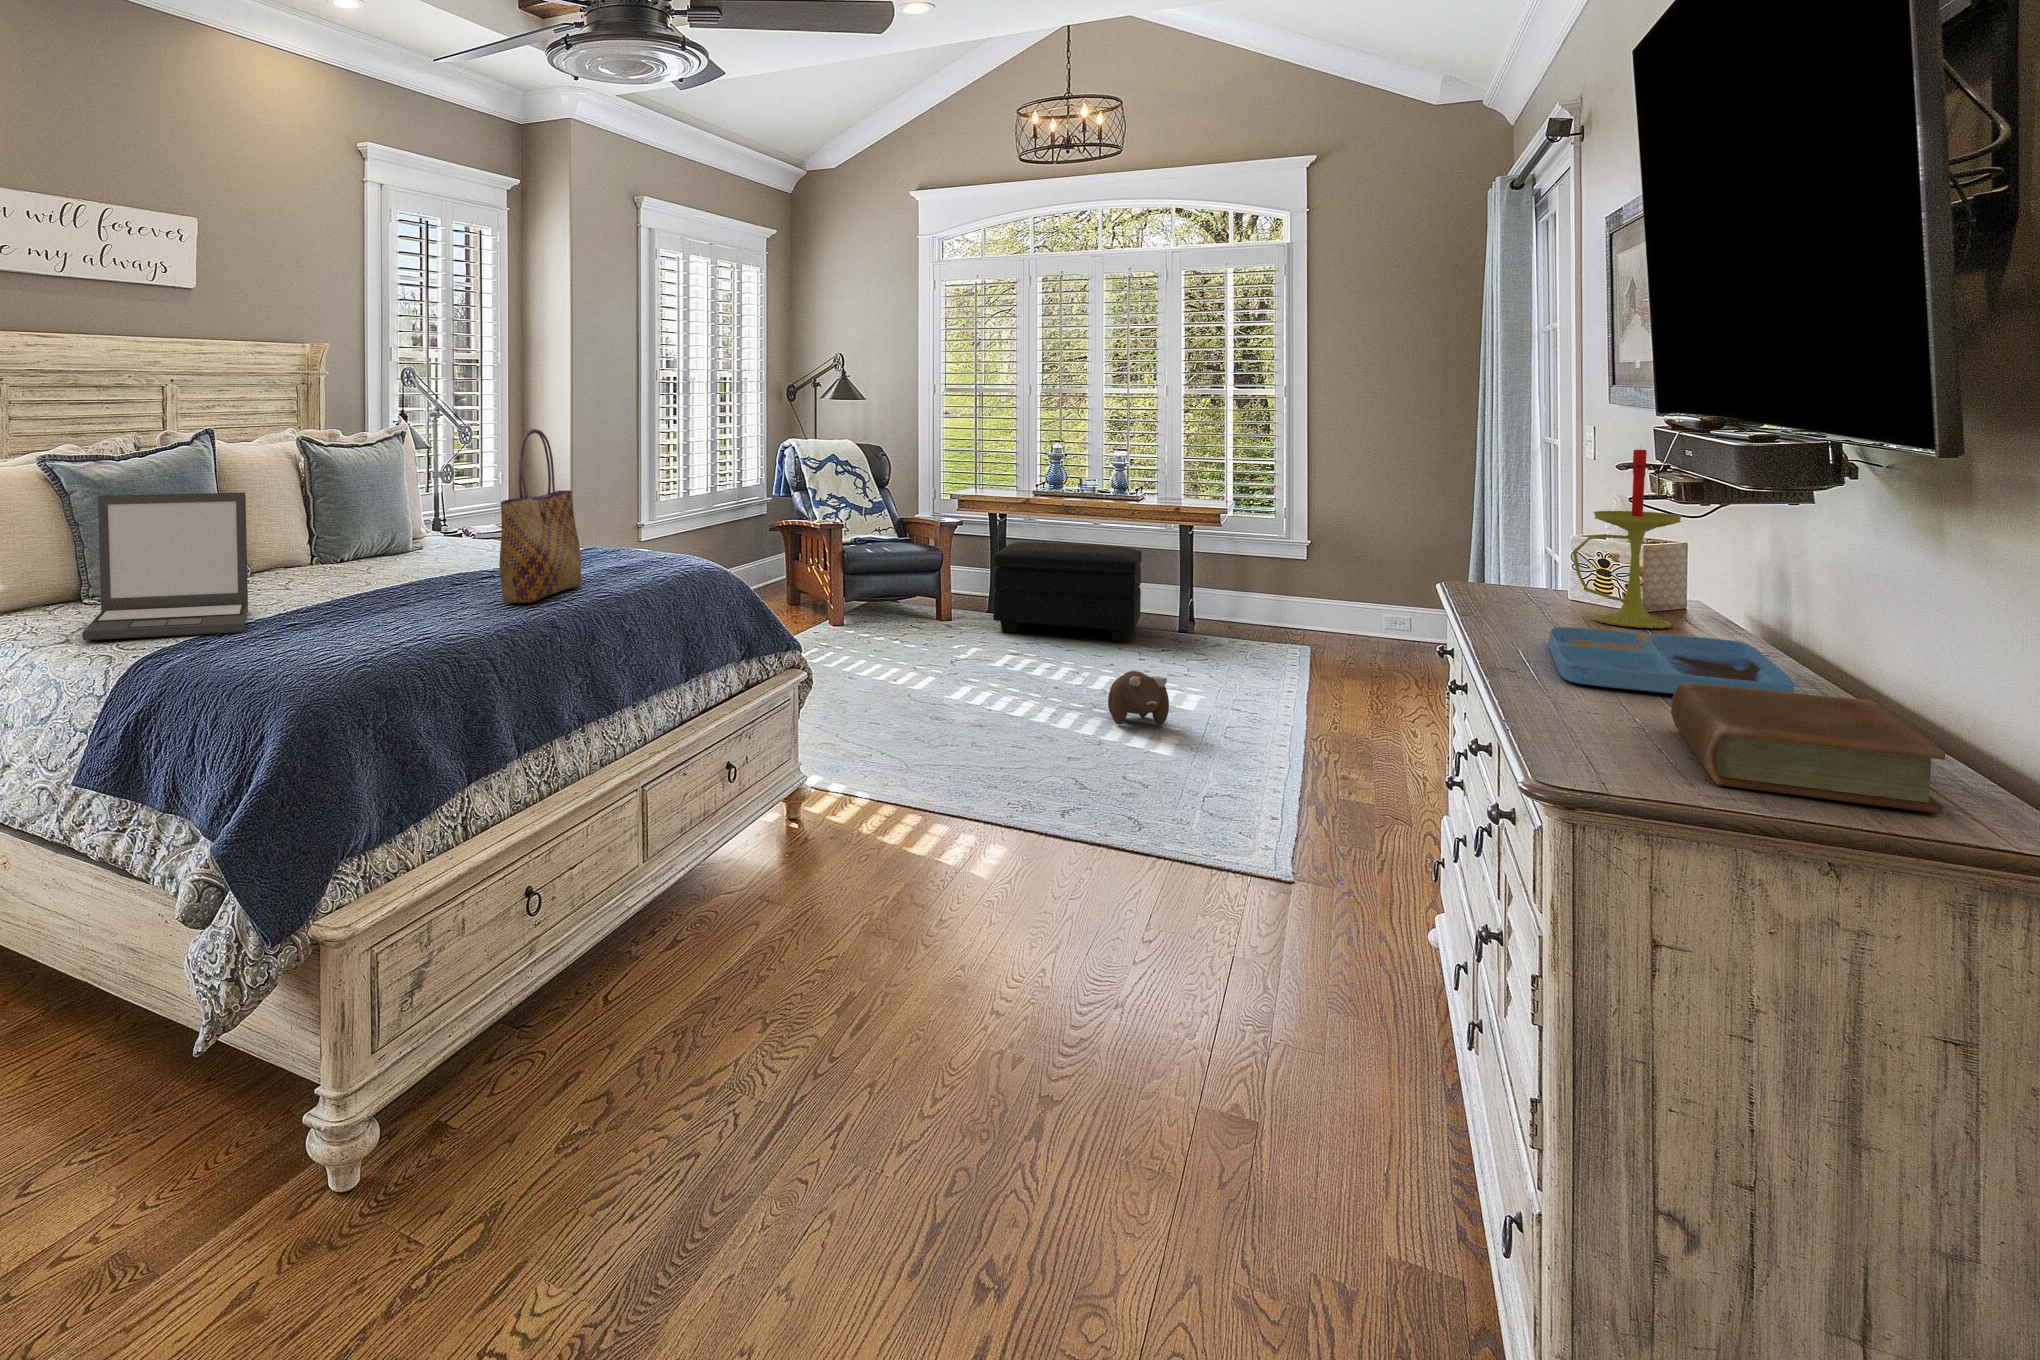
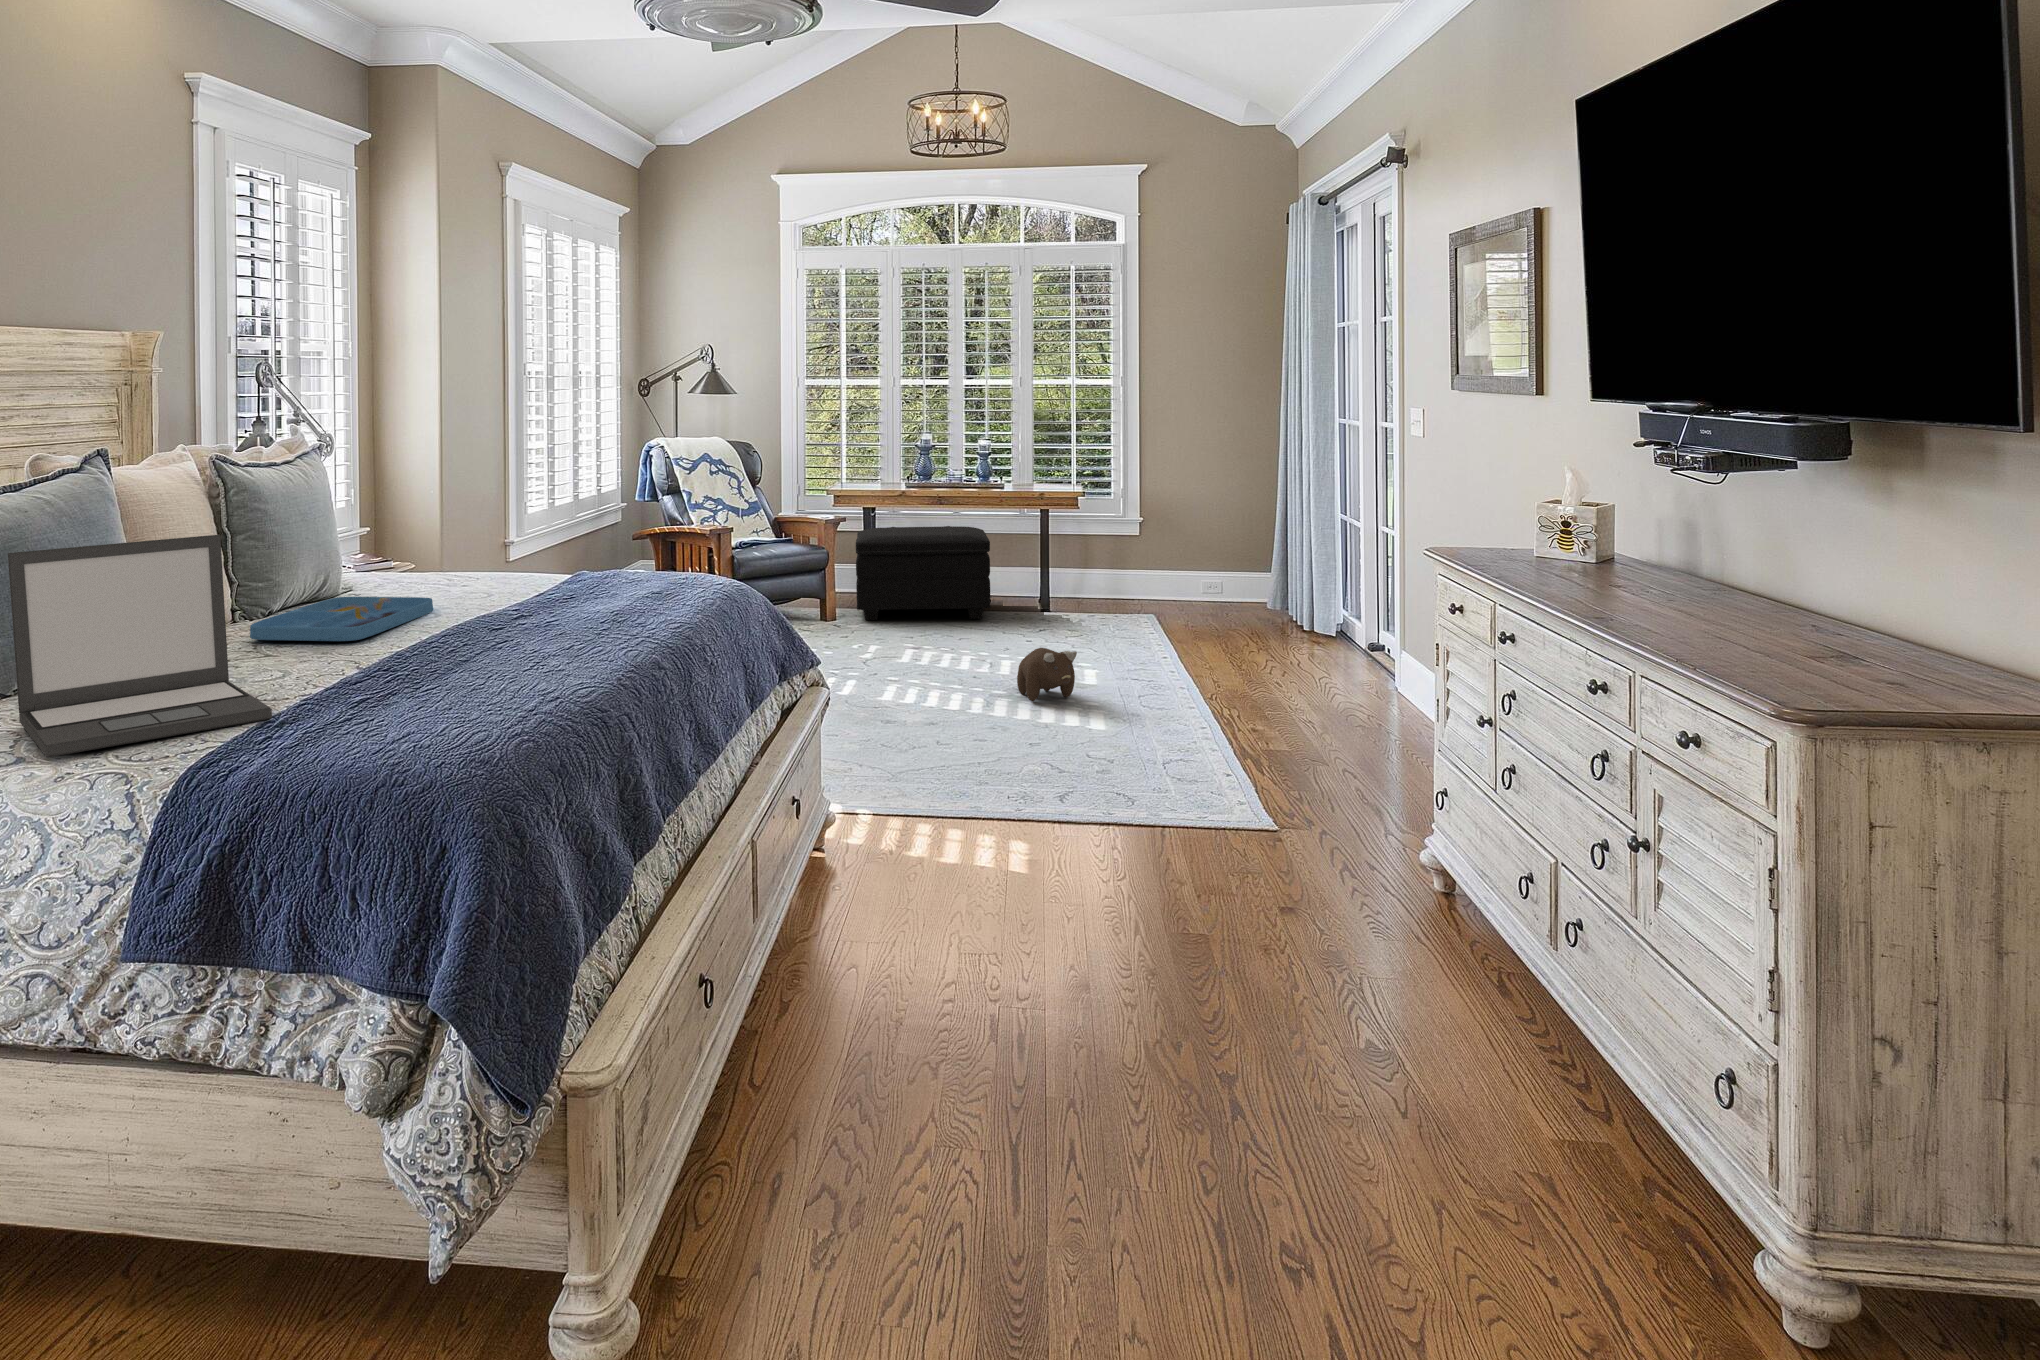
tote bag: present [499,429,582,603] -> none [559,437,623,645]
candle: present [1573,449,1682,628] -> none [1558,423,1634,575]
tray: present [1549,627,1794,694] -> present [250,597,433,641]
book: present [1671,682,1945,814] -> none [1780,620,2031,704]

